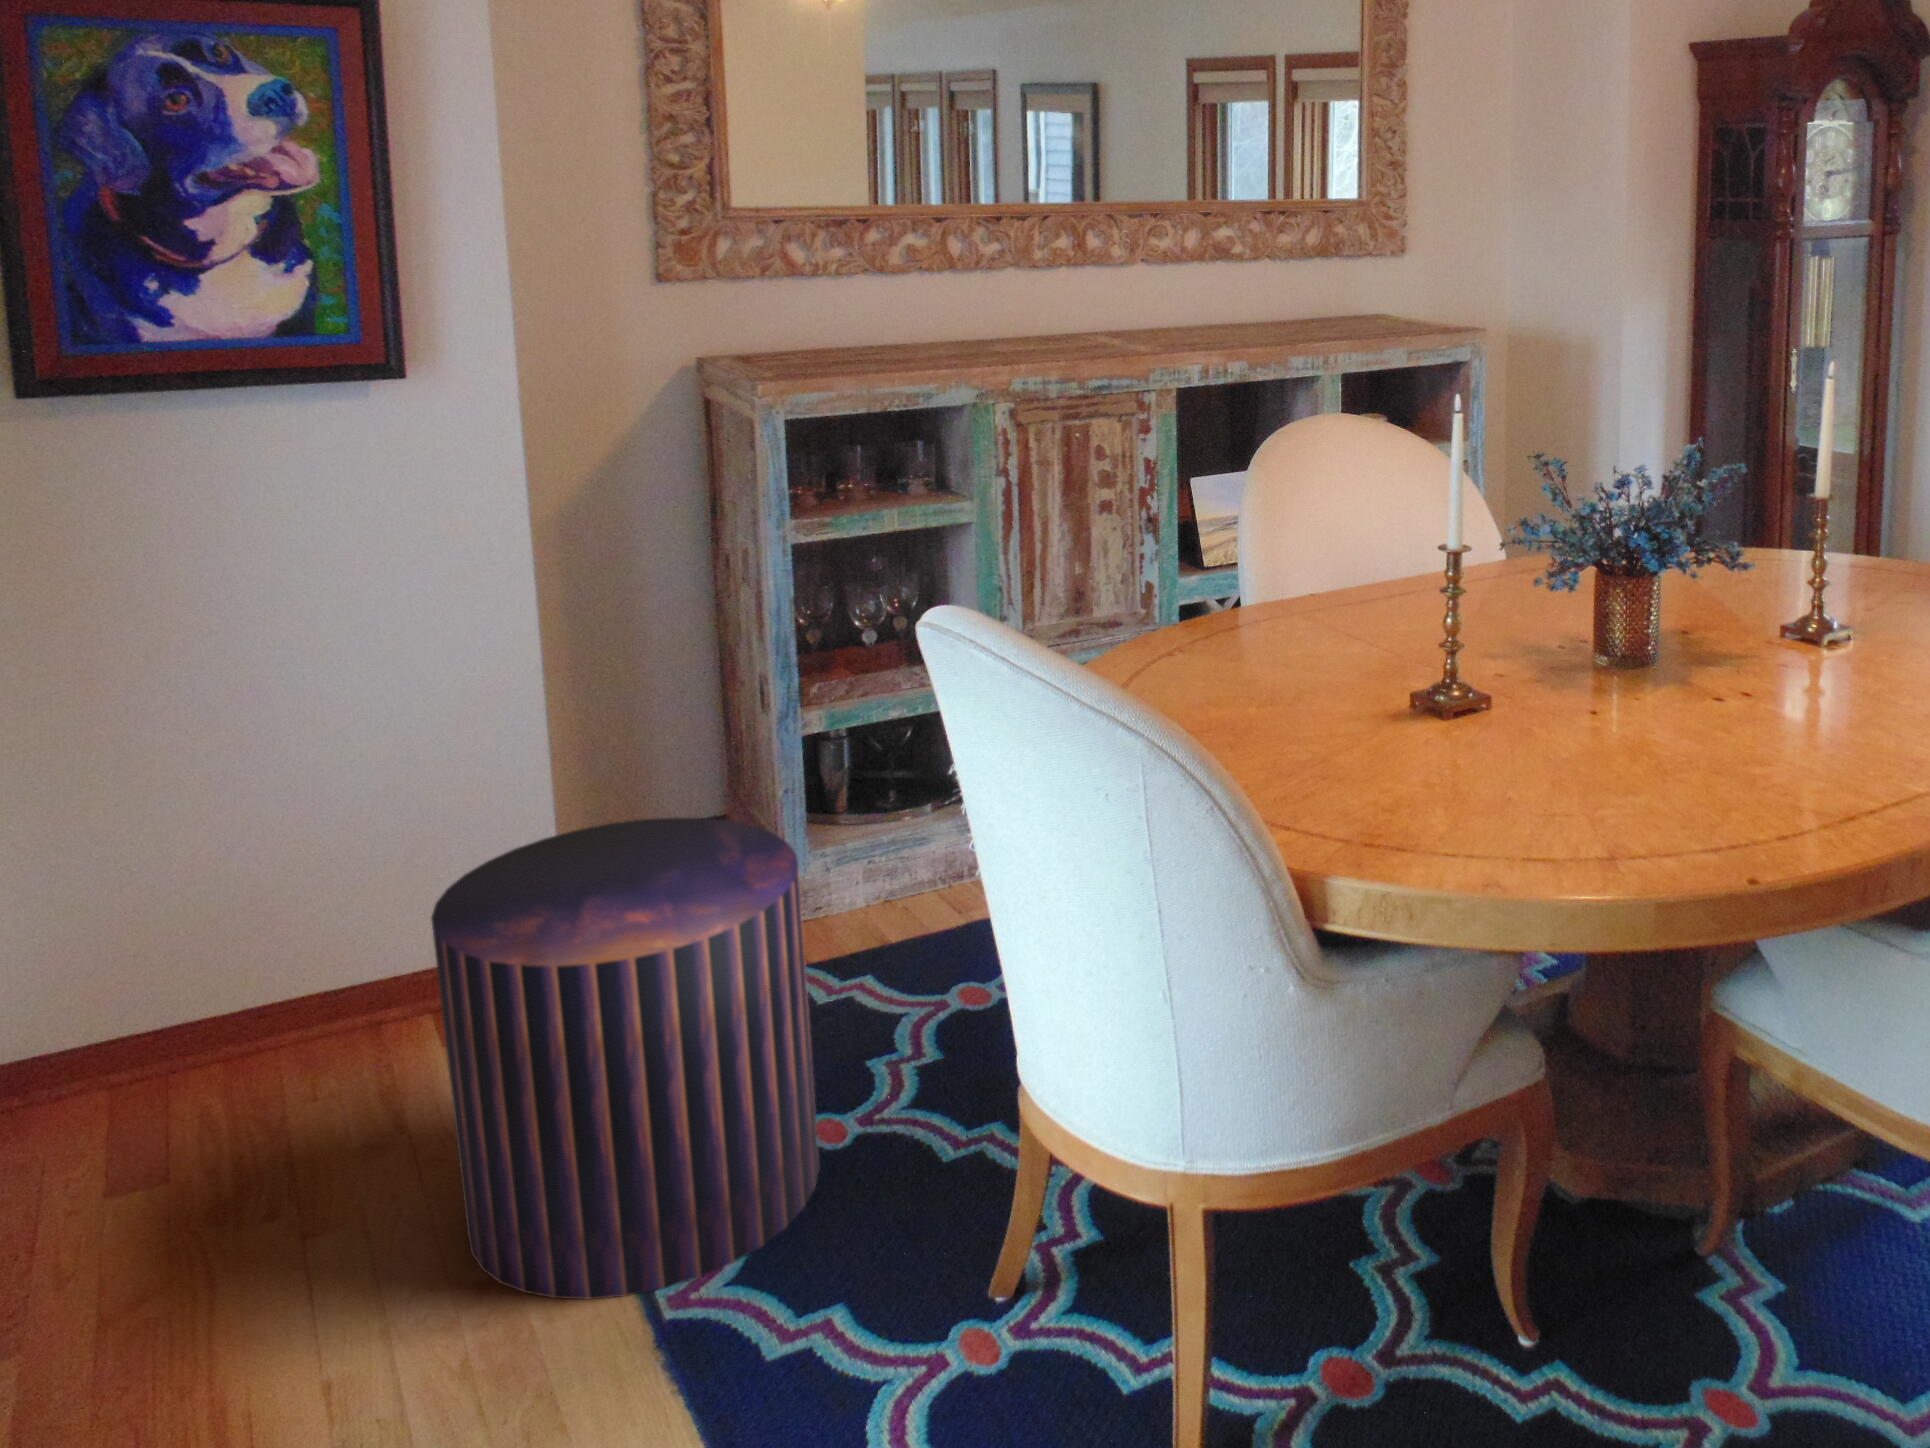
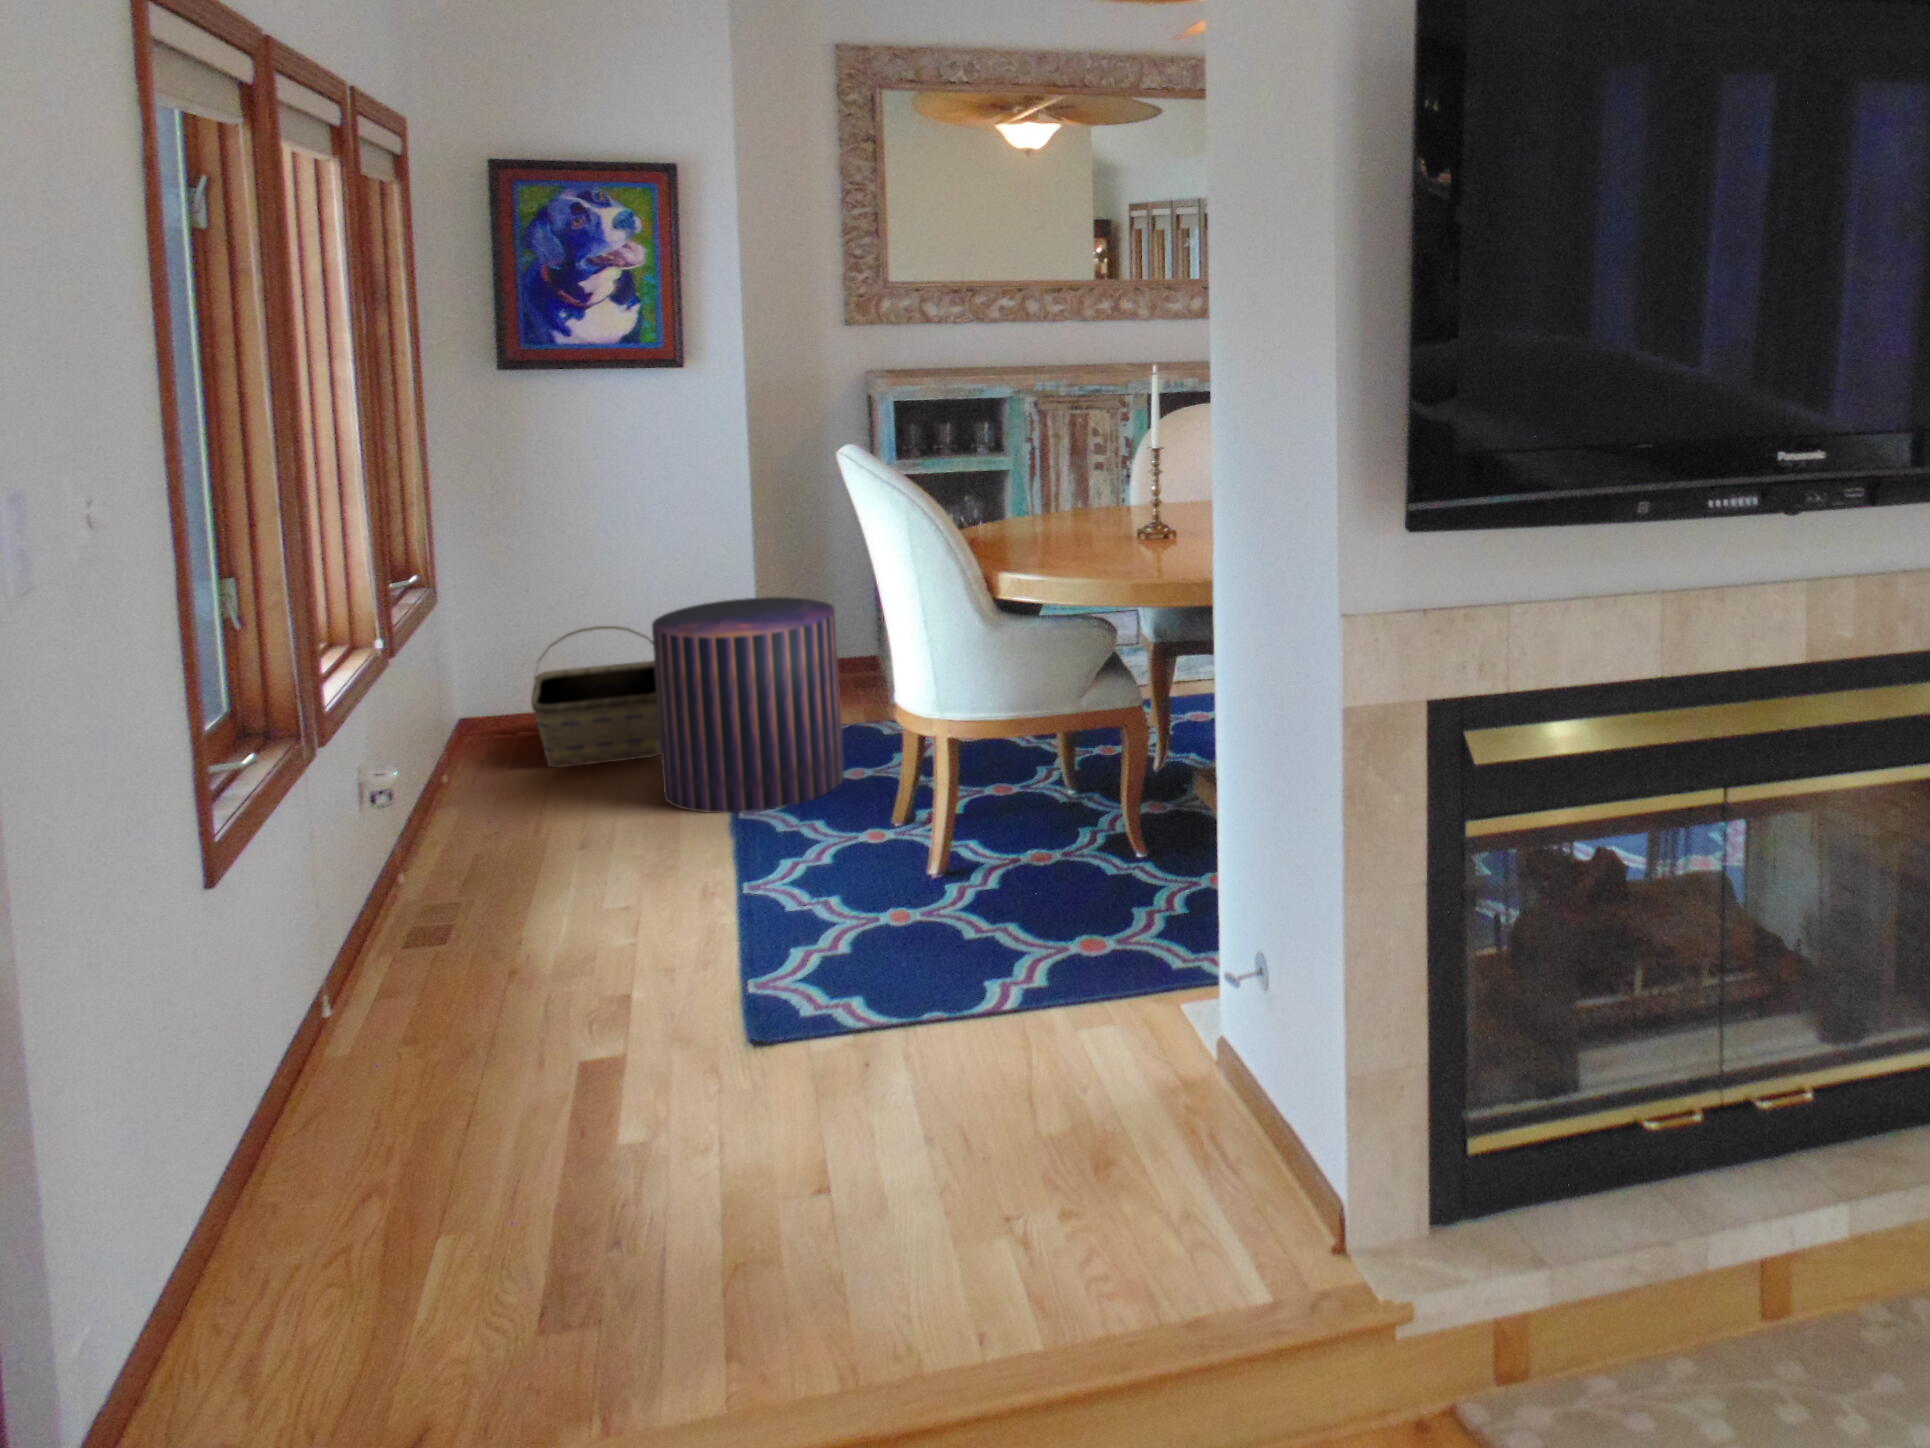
basket: none [138,881,430,1185] -> present [531,626,661,768]

